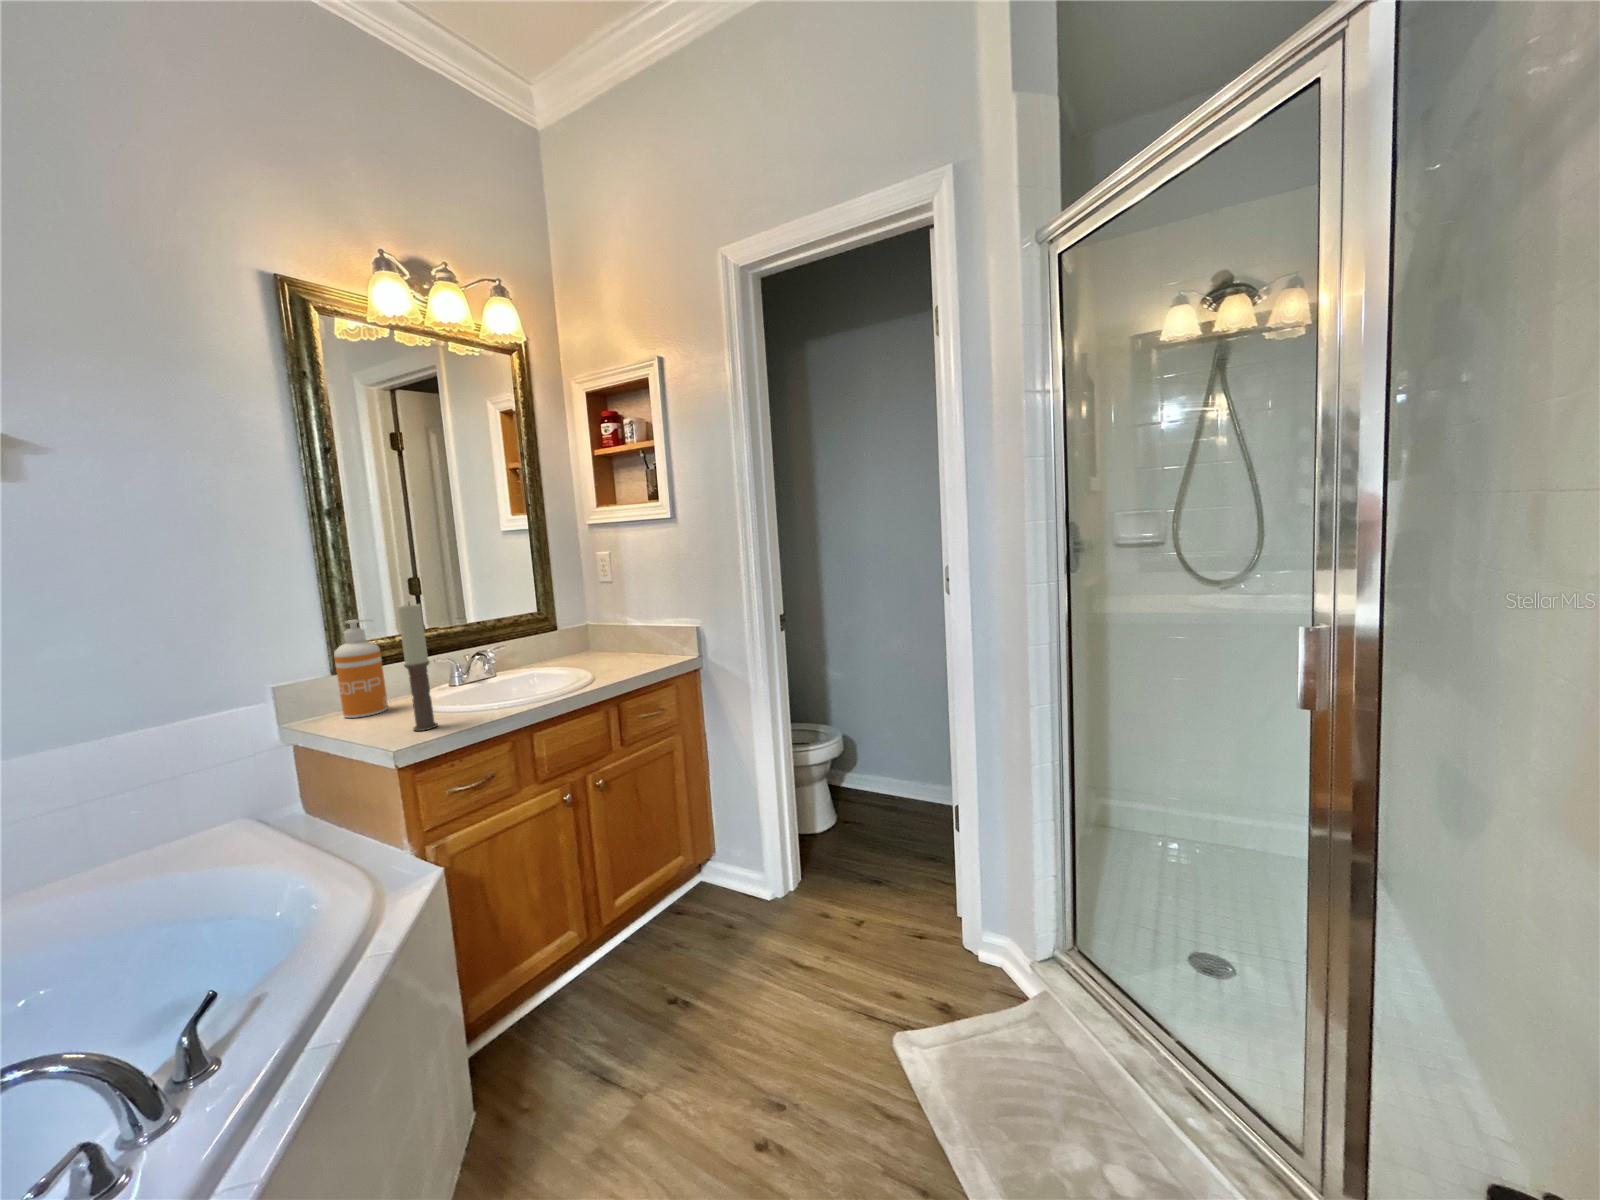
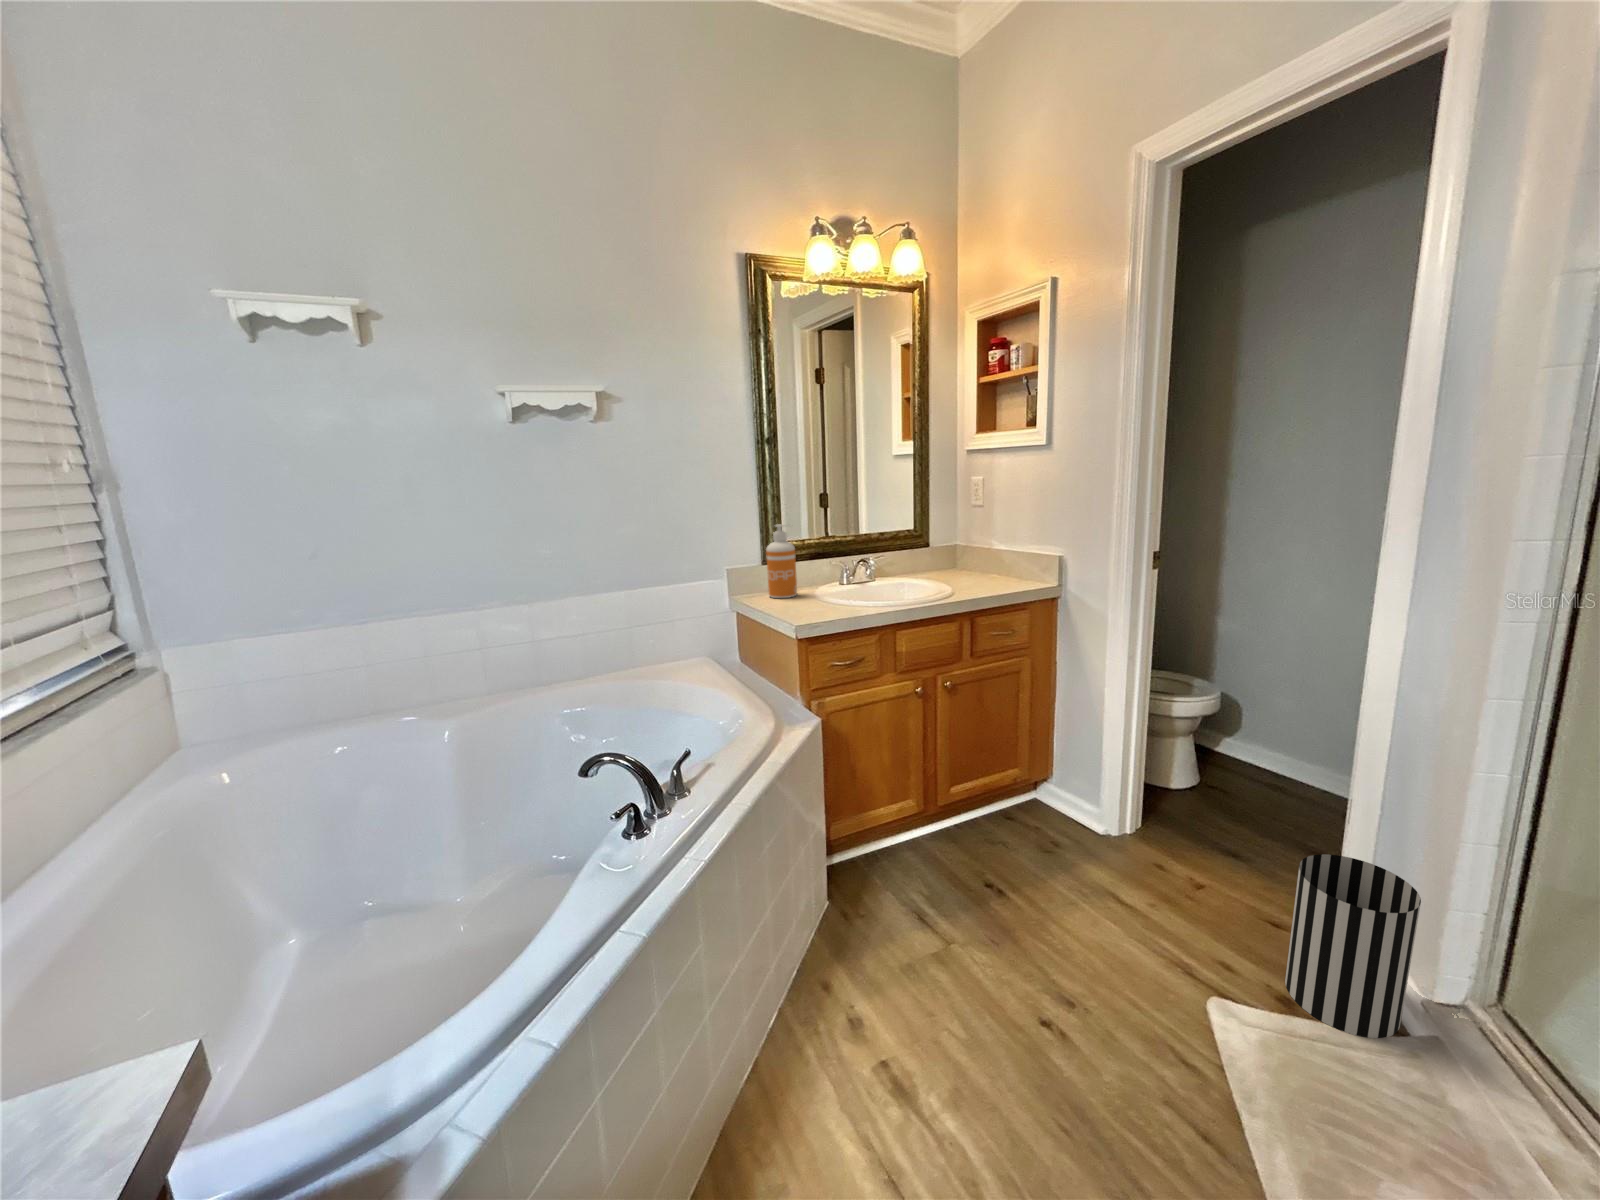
candle: present [398,603,438,731] -> none [809,513,829,614]
wastebasket: none [937,858,1021,1017] -> present [1285,854,1421,1038]

